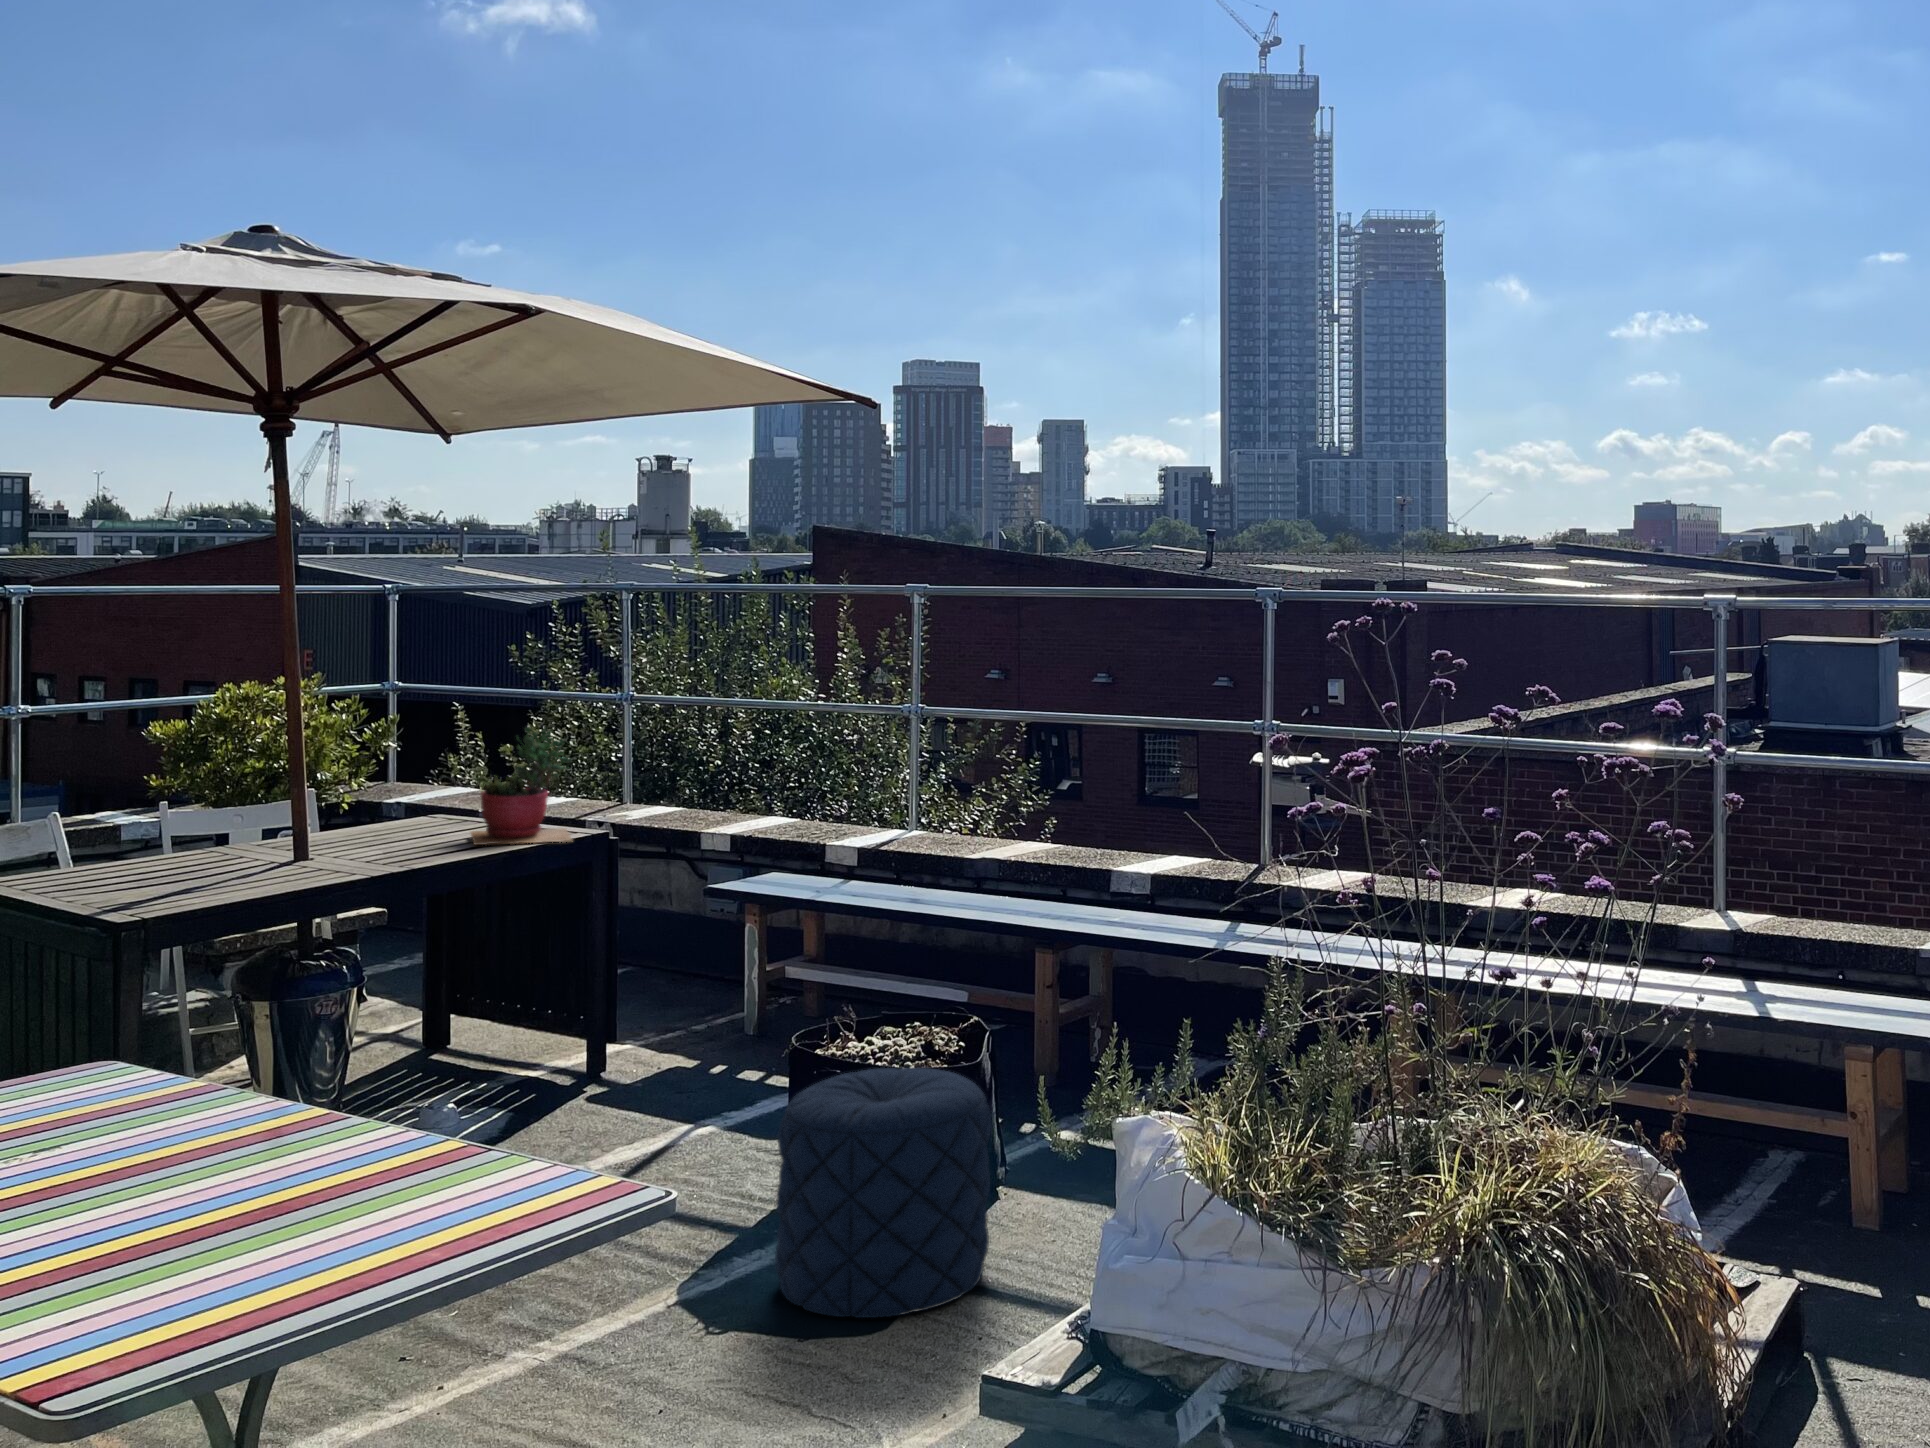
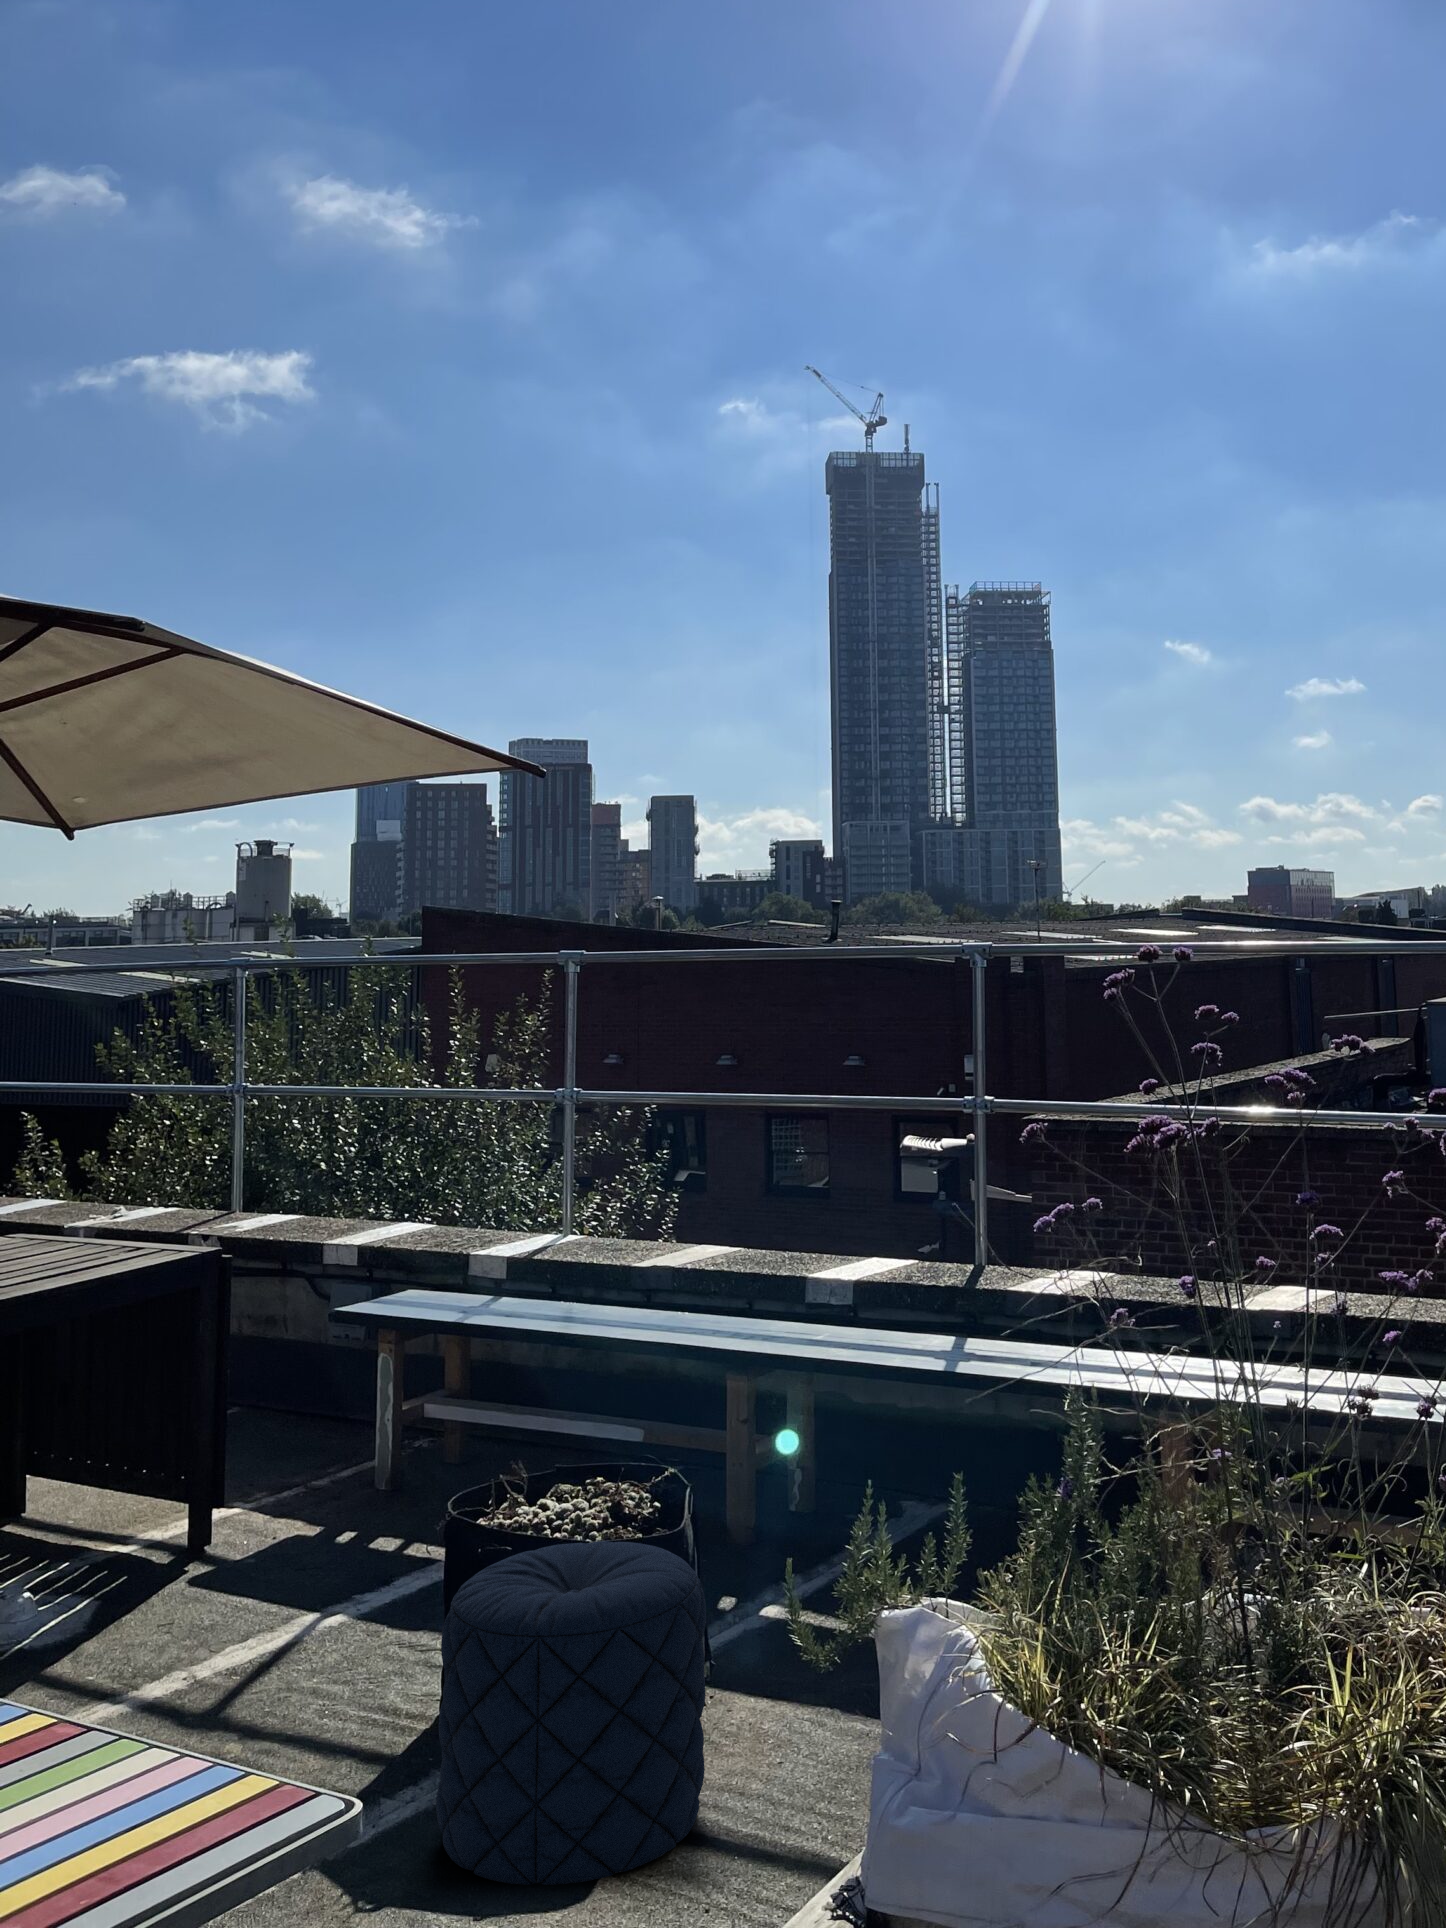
succulent plant: present [471,727,572,845] -> none [57,1125,181,1272]

